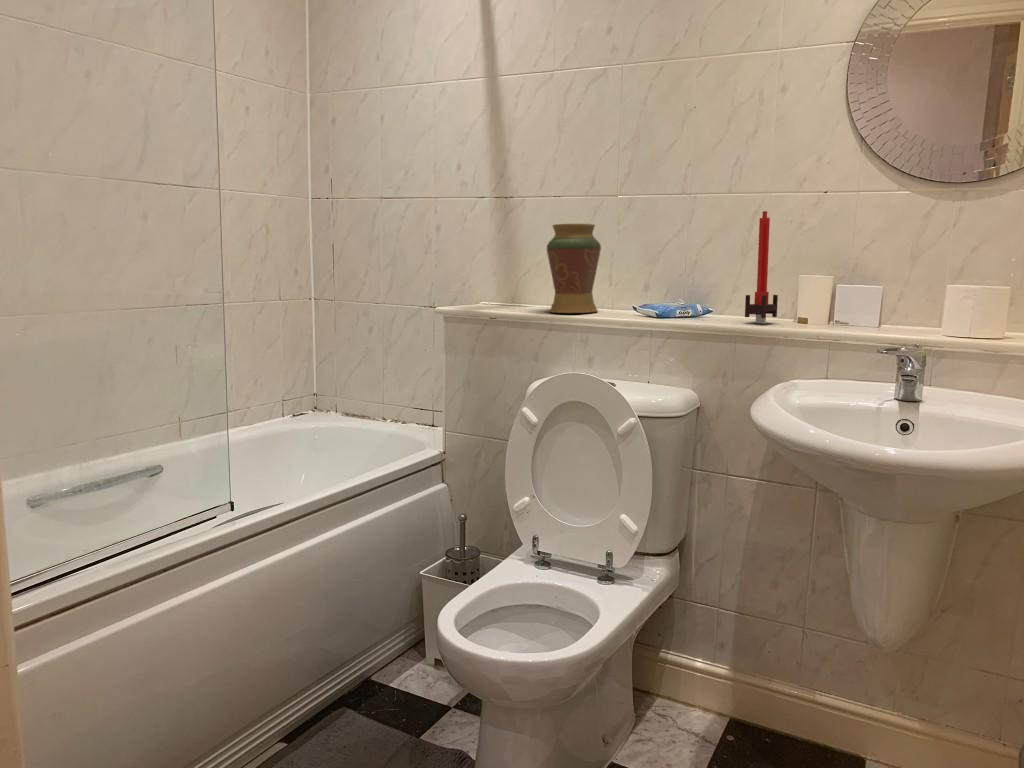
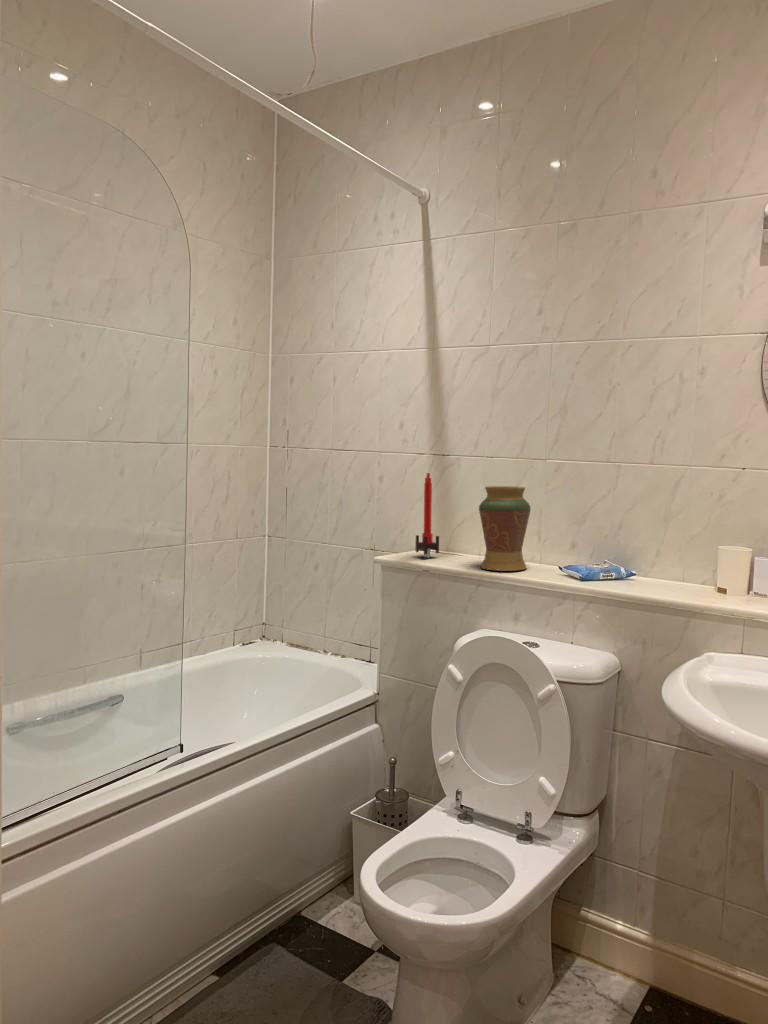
candle: present [745,211,778,324] -> present [416,473,439,558]

